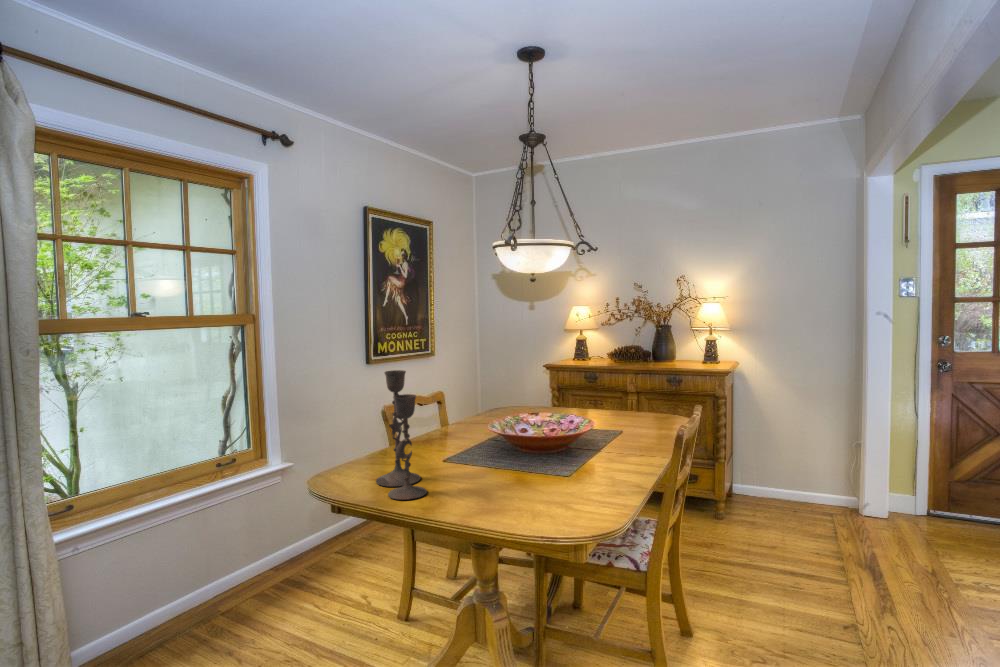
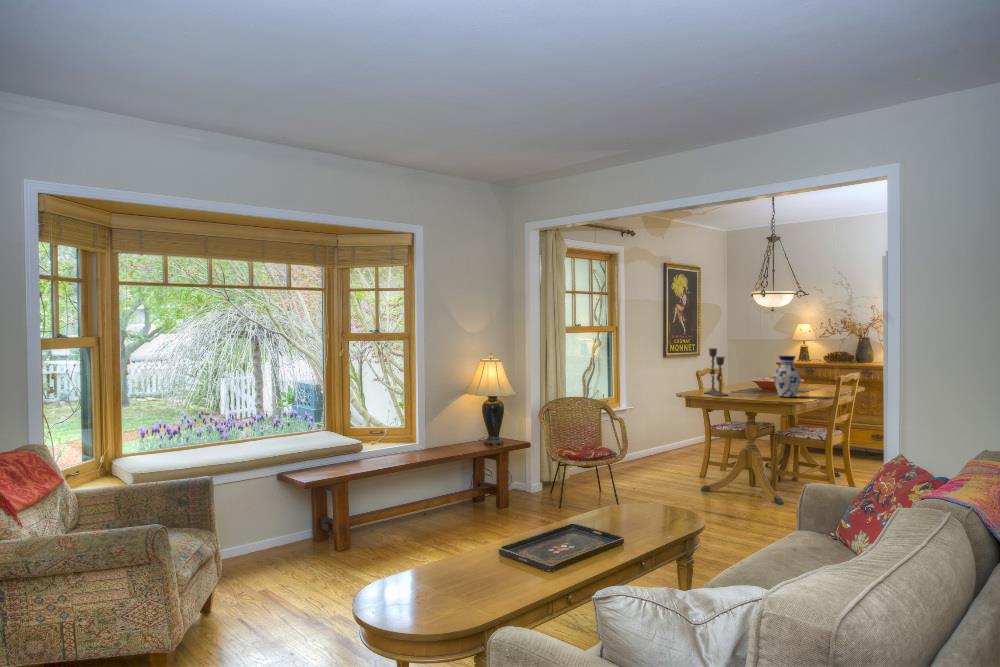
vase: none [532,387,598,498] -> present [773,356,801,398]

